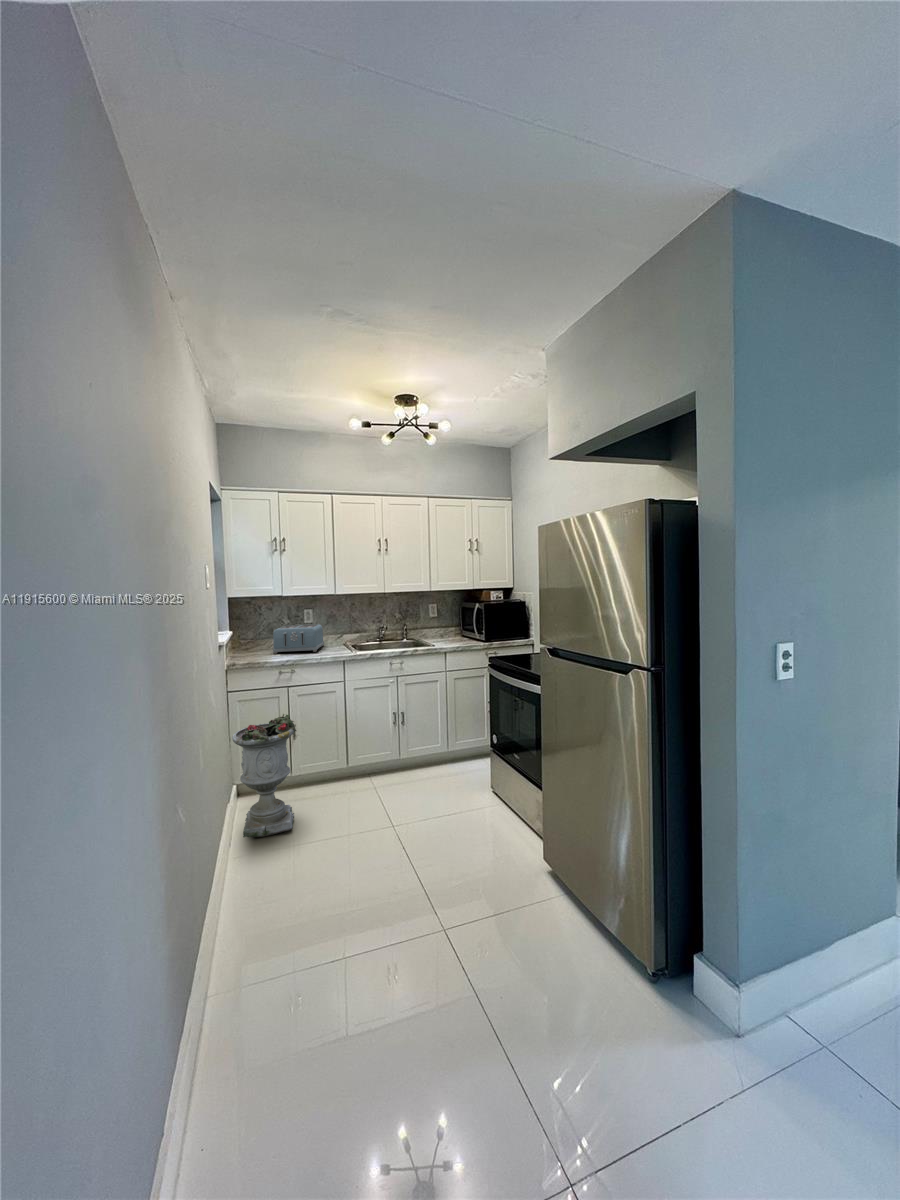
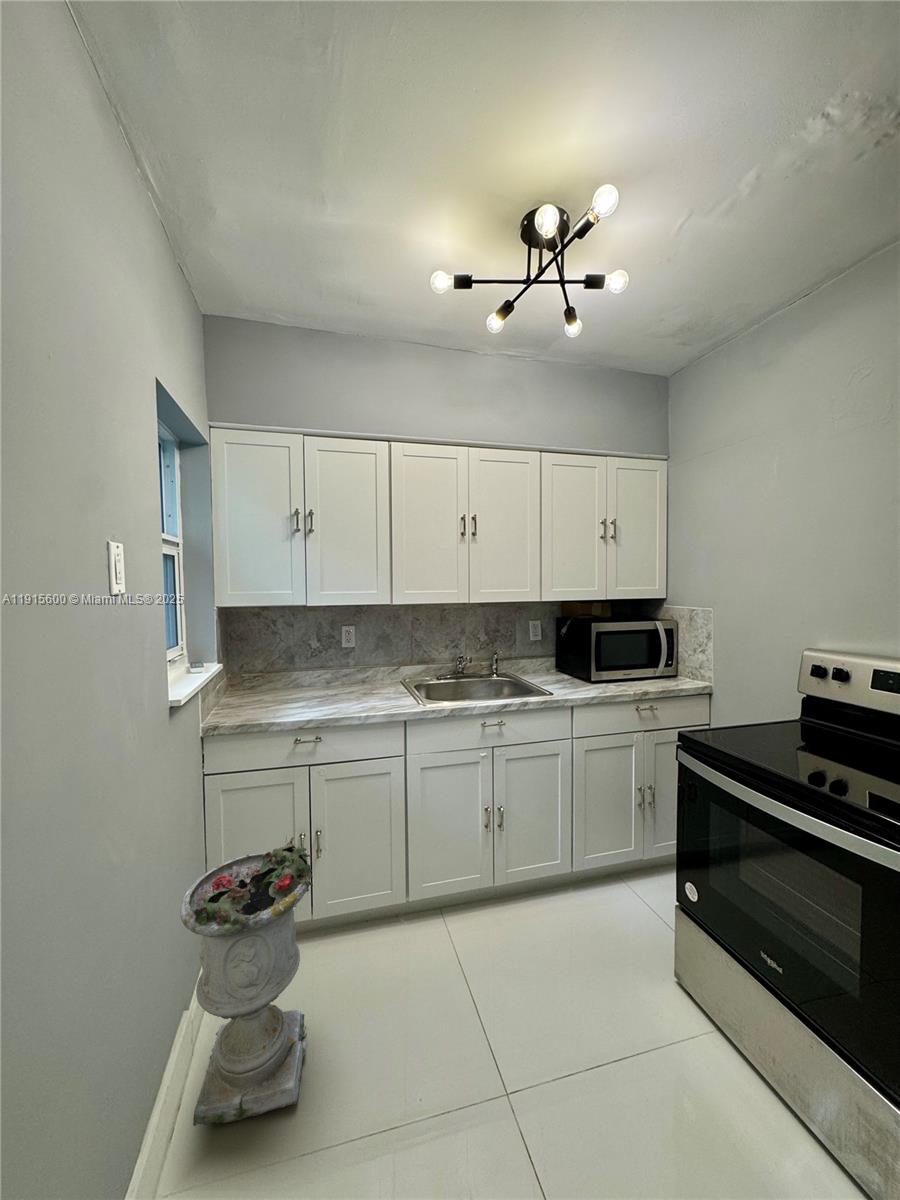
toaster: present [273,624,324,654] -> none [288,651,372,702]

